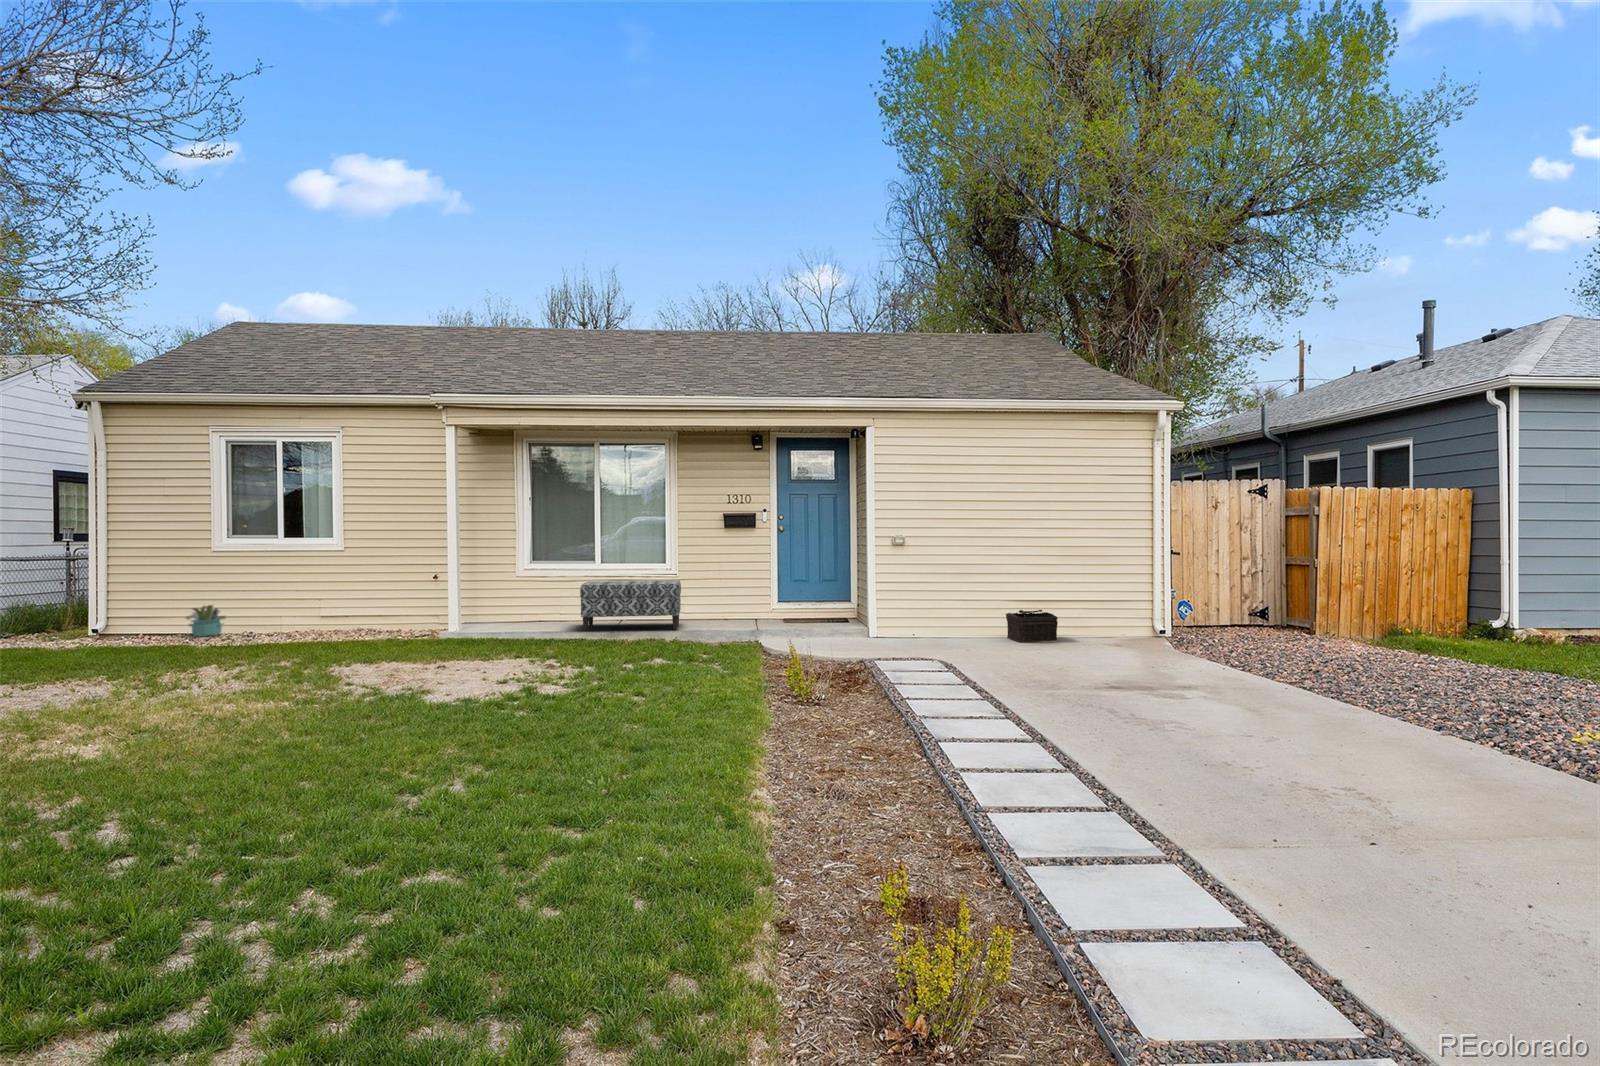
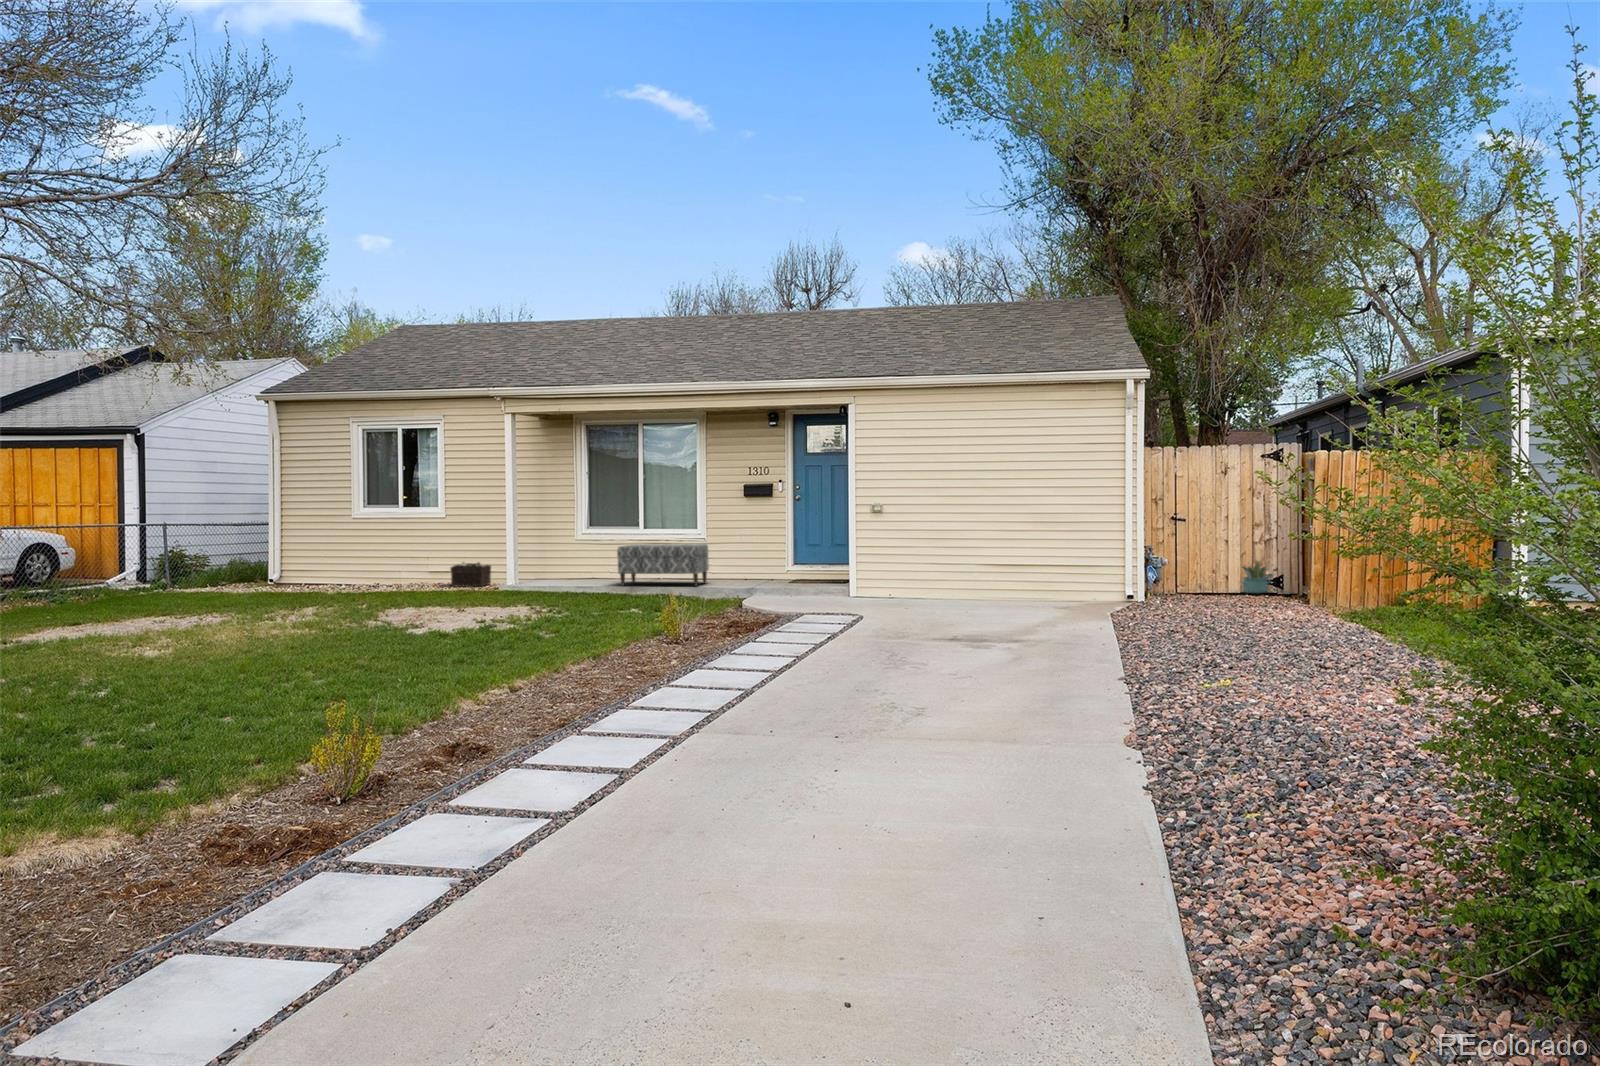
decorative plant: present [185,605,226,637] -> present [1240,564,1273,593]
basket: present [1006,610,1058,642] -> present [450,562,491,586]

